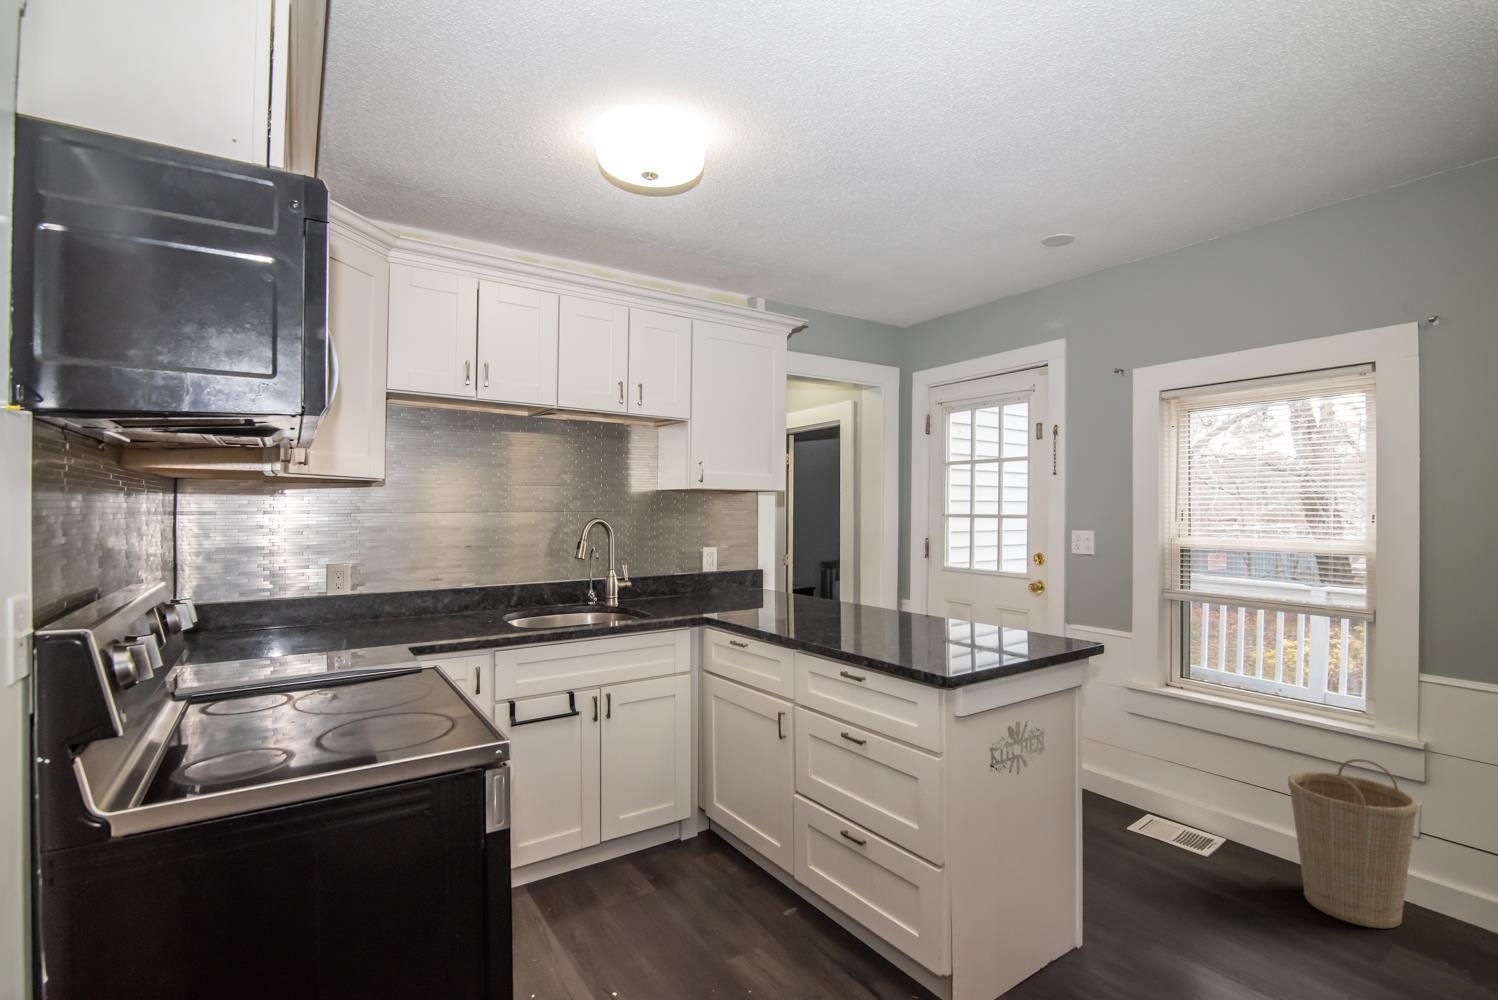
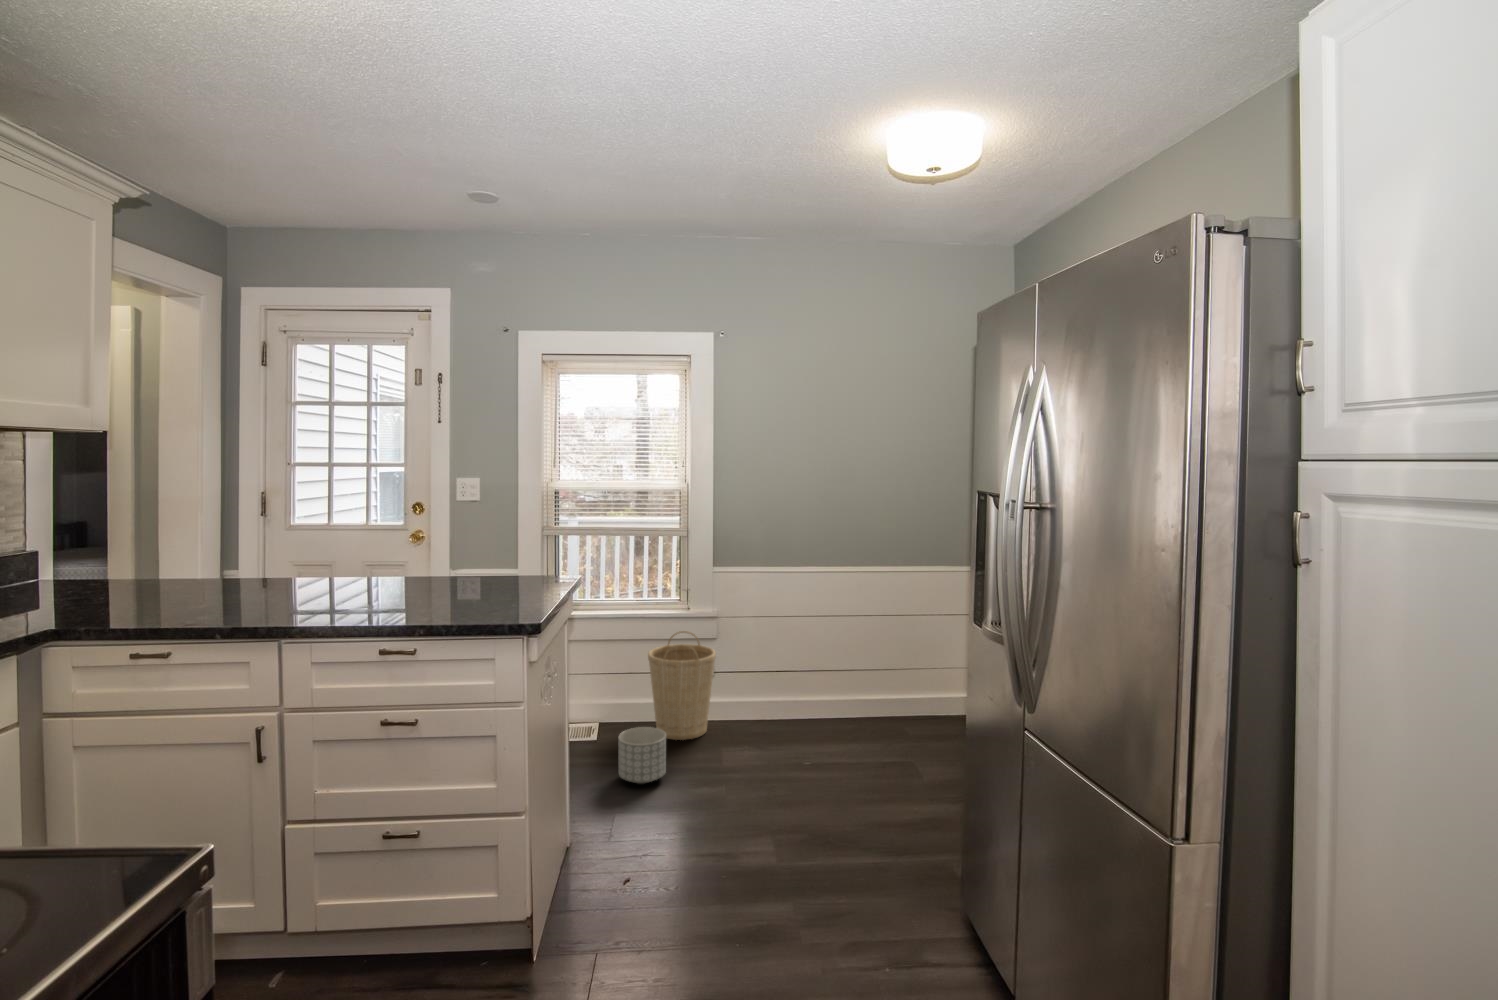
planter: none [1186,861,1262,945] -> present [618,727,666,784]

